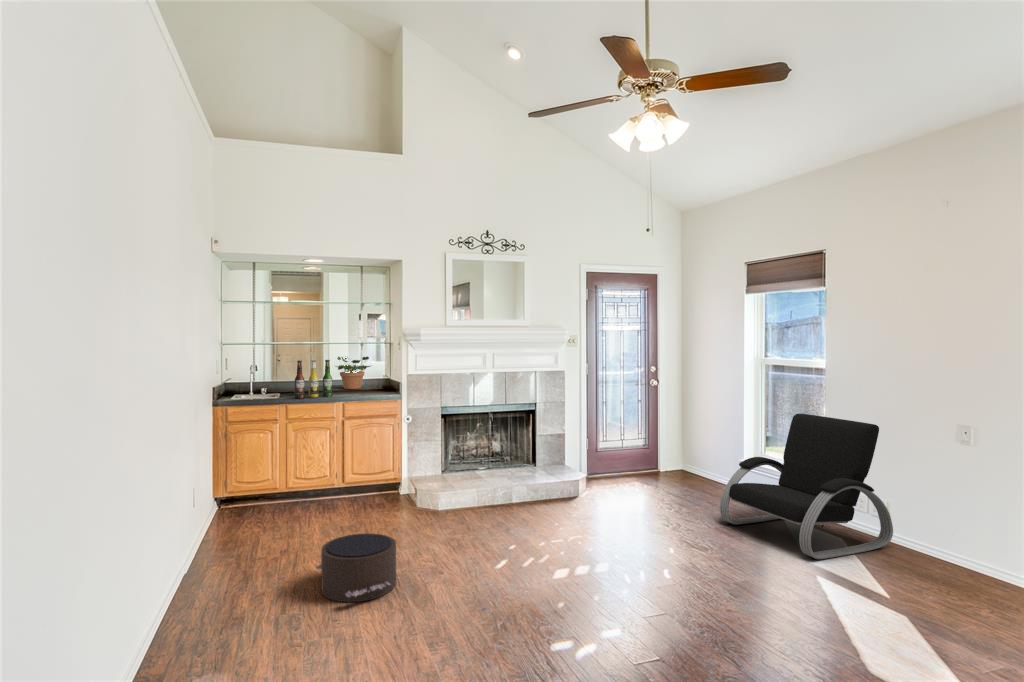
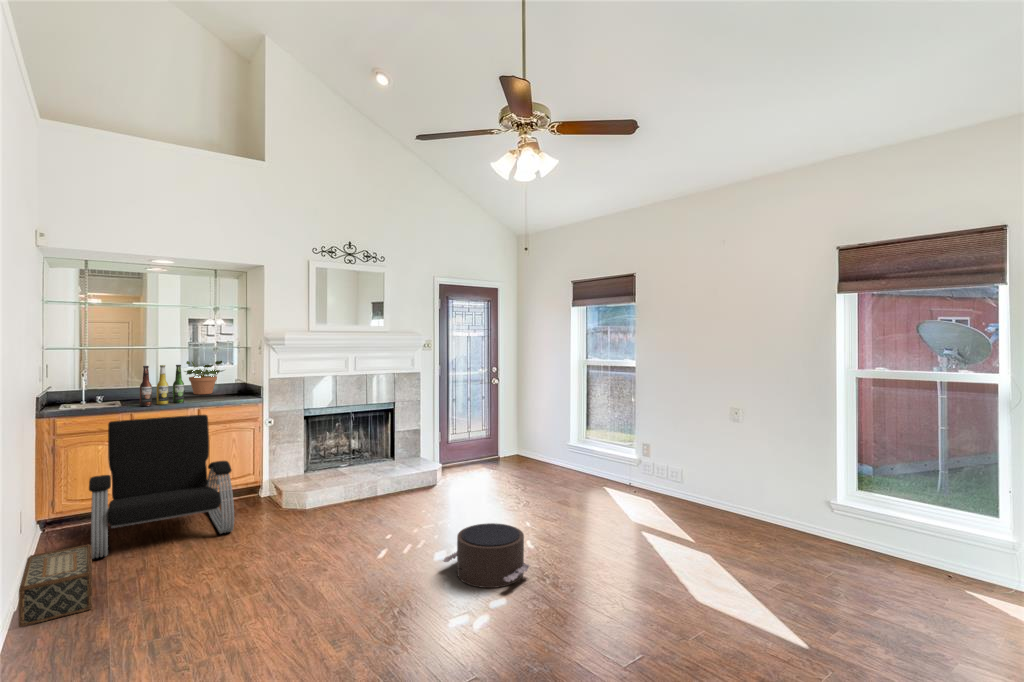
armchair: present [720,414,893,559] -> present [89,415,234,559]
woven basket: none [183,522,245,588] -> present [19,544,92,627]
pouf: present [316,533,396,602] -> present [443,523,530,588]

